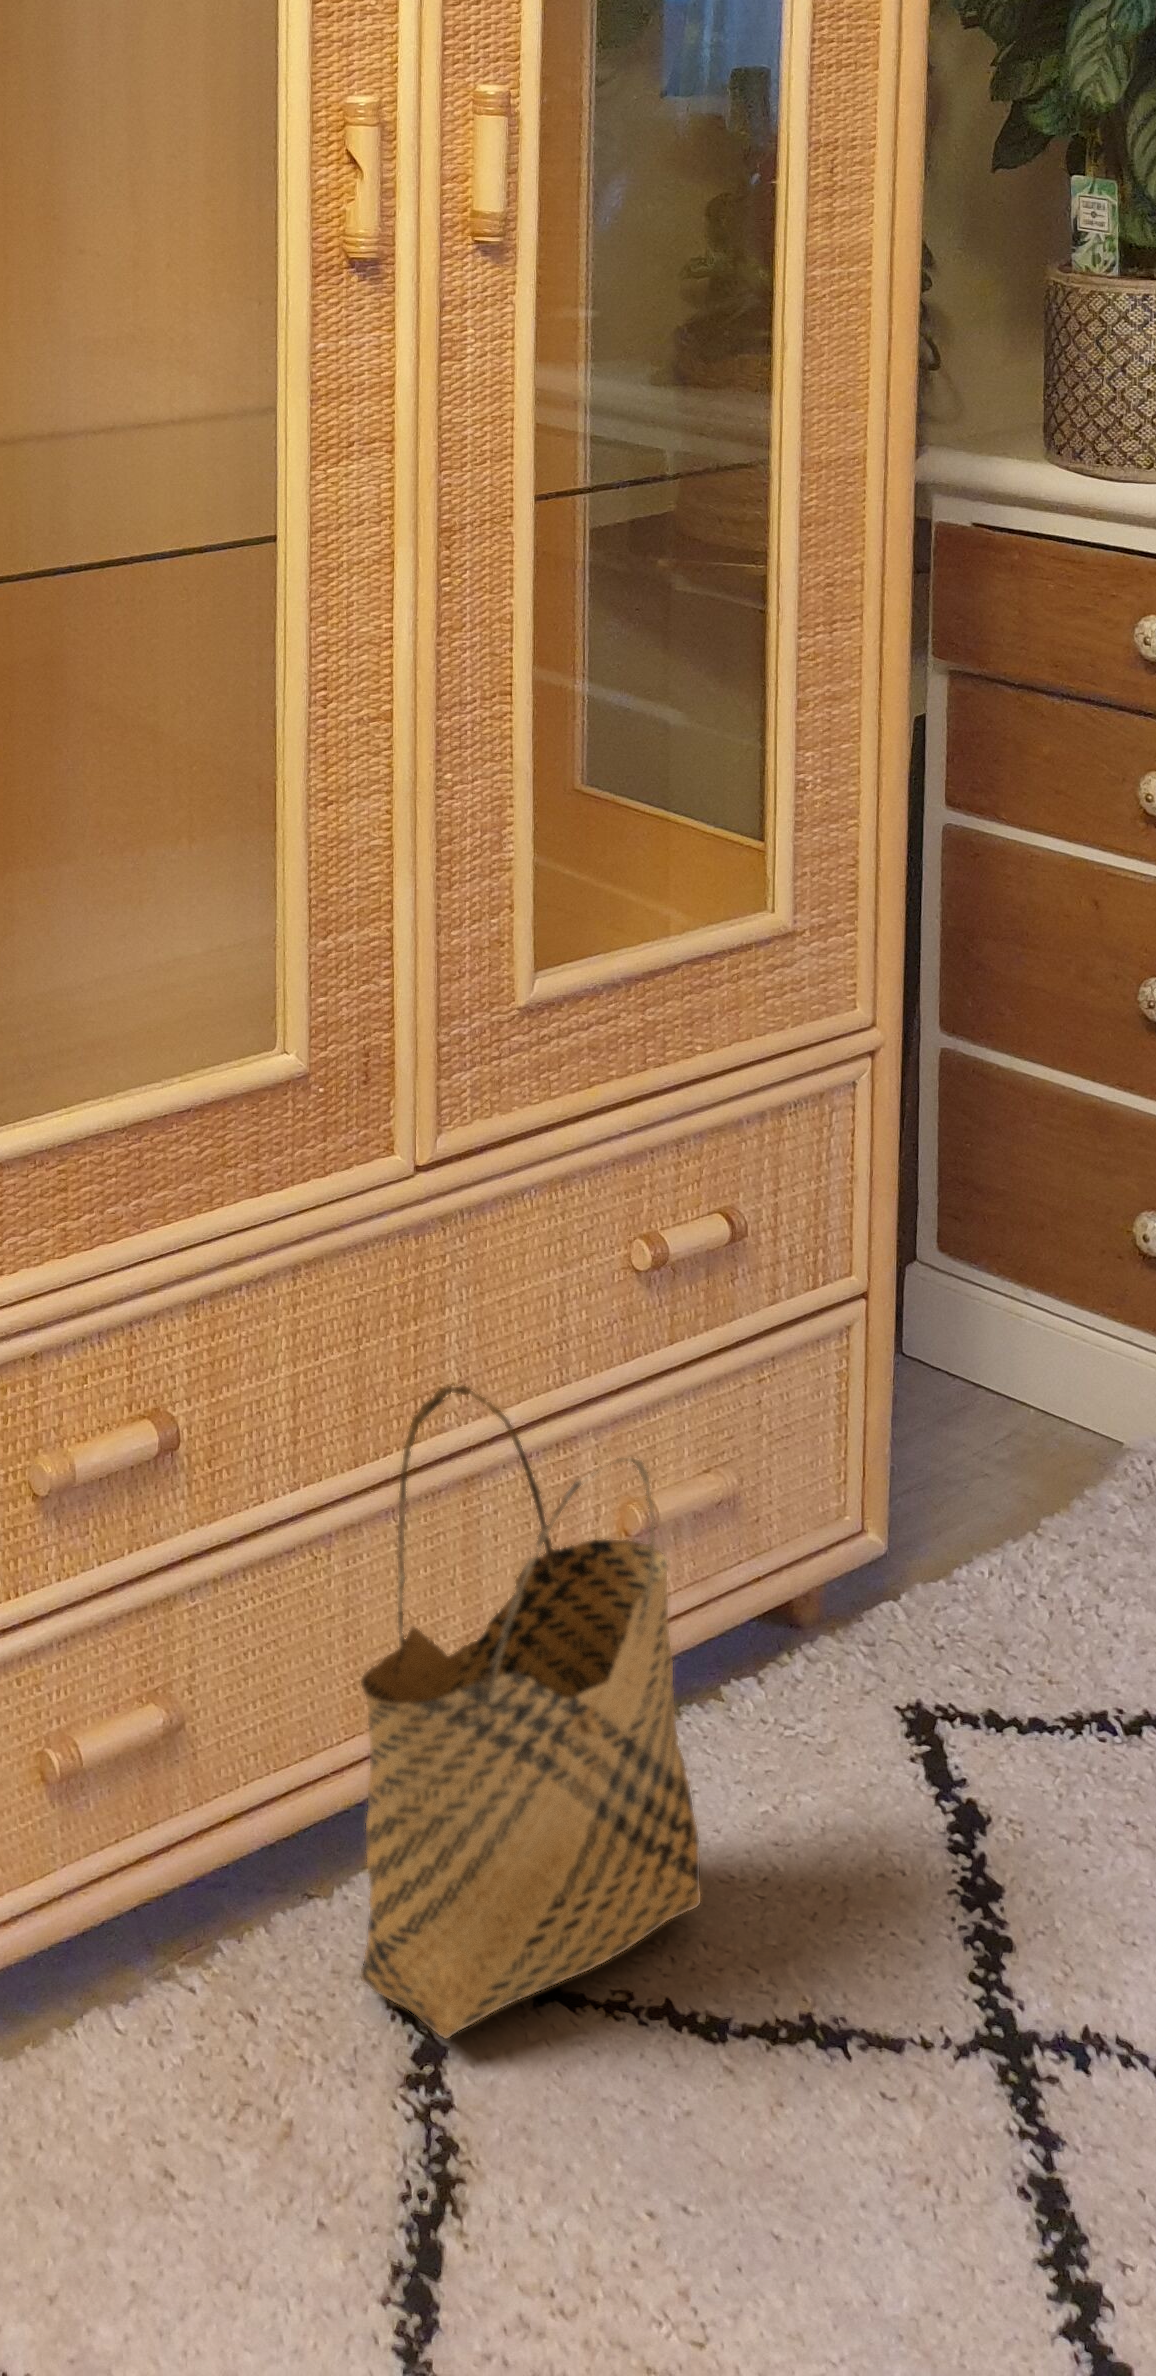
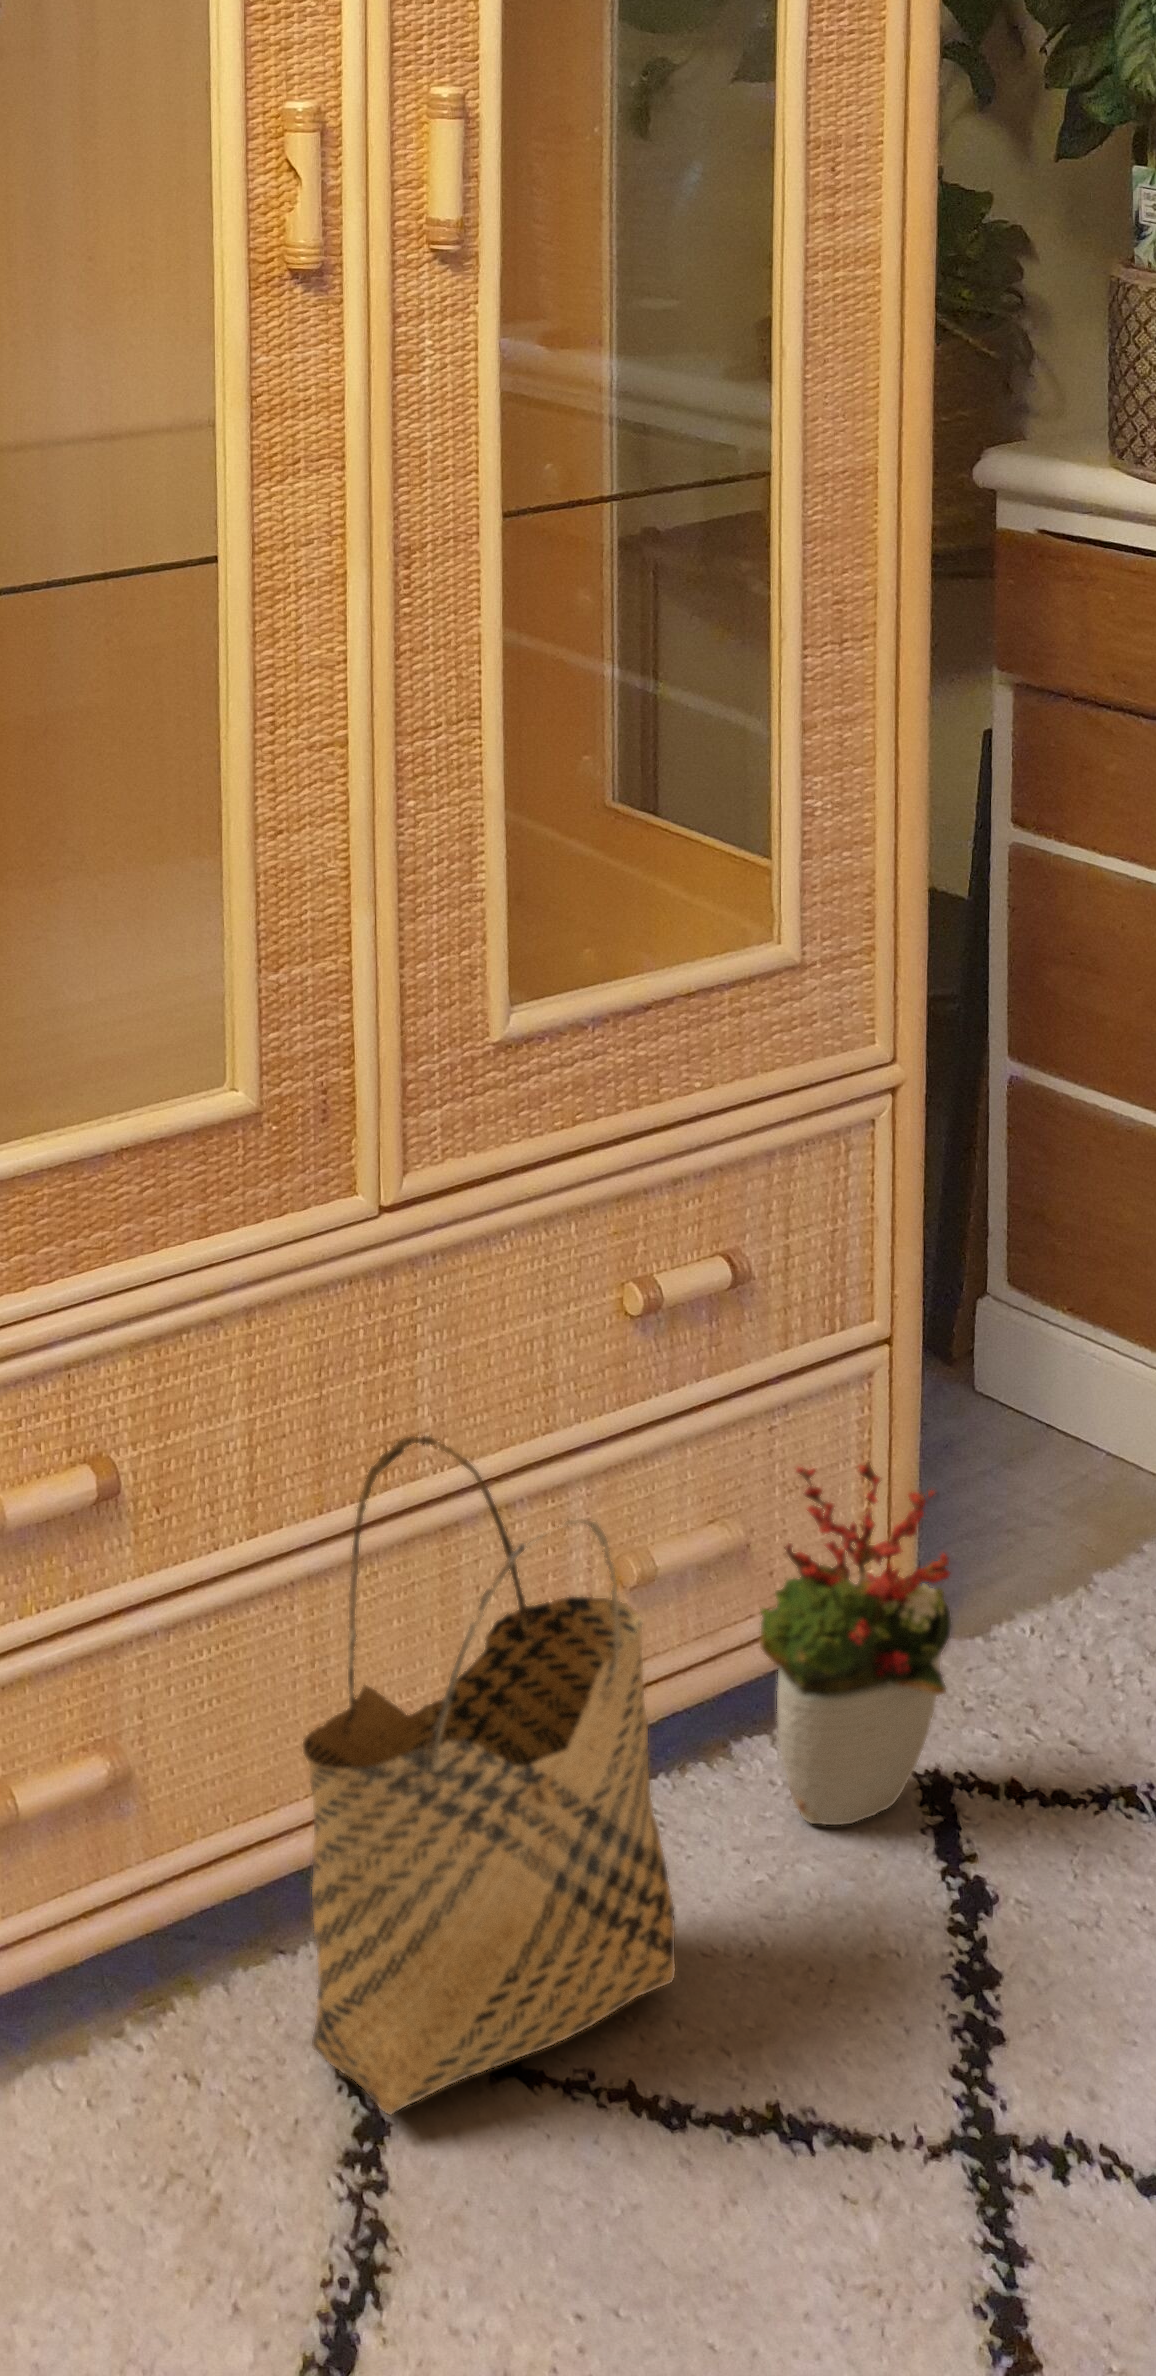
decorative plant: none [760,1405,941,1758] -> present [760,1463,951,1825]

